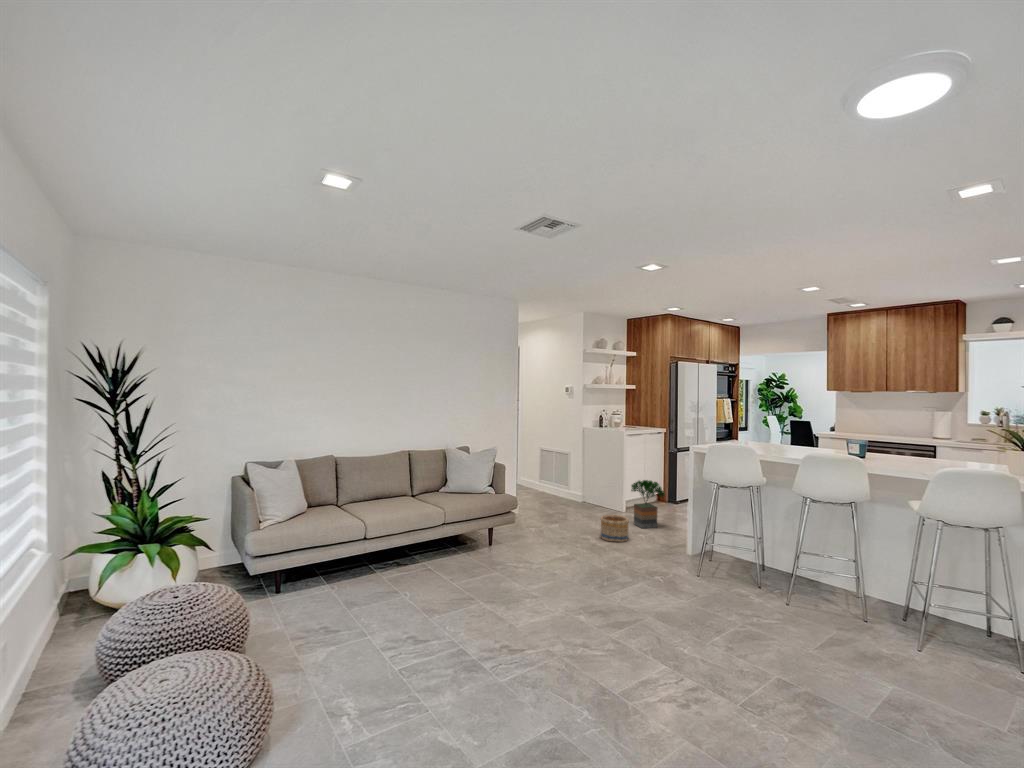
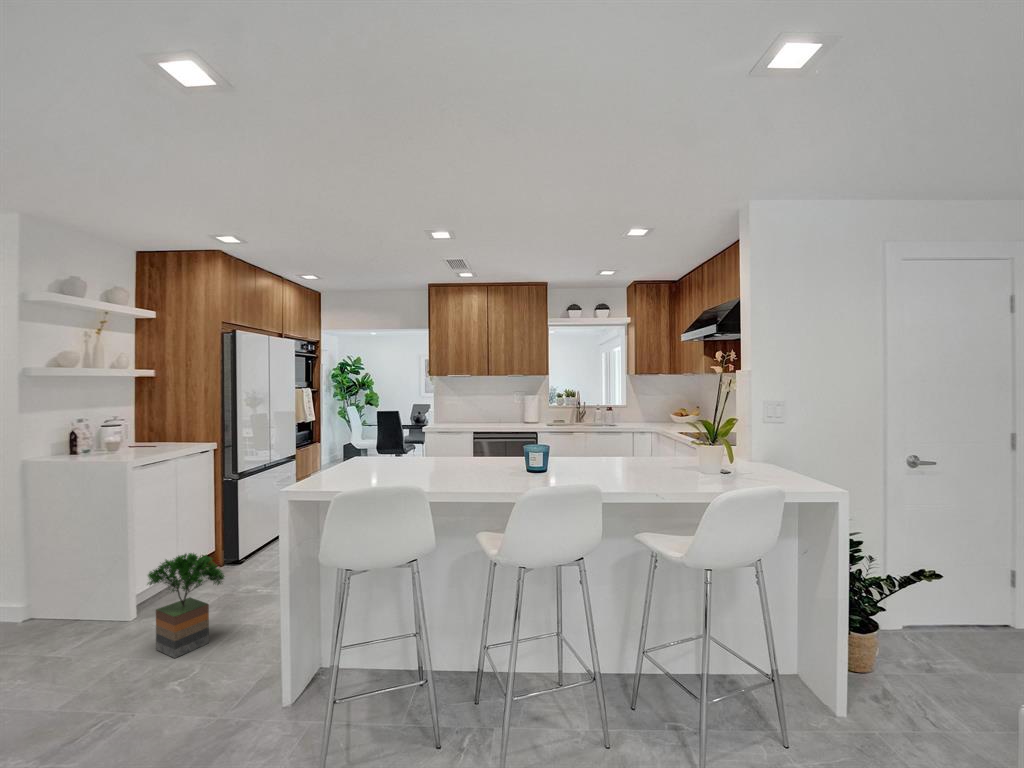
basket: present [601,515,629,542] -> none [61,660,143,743]

